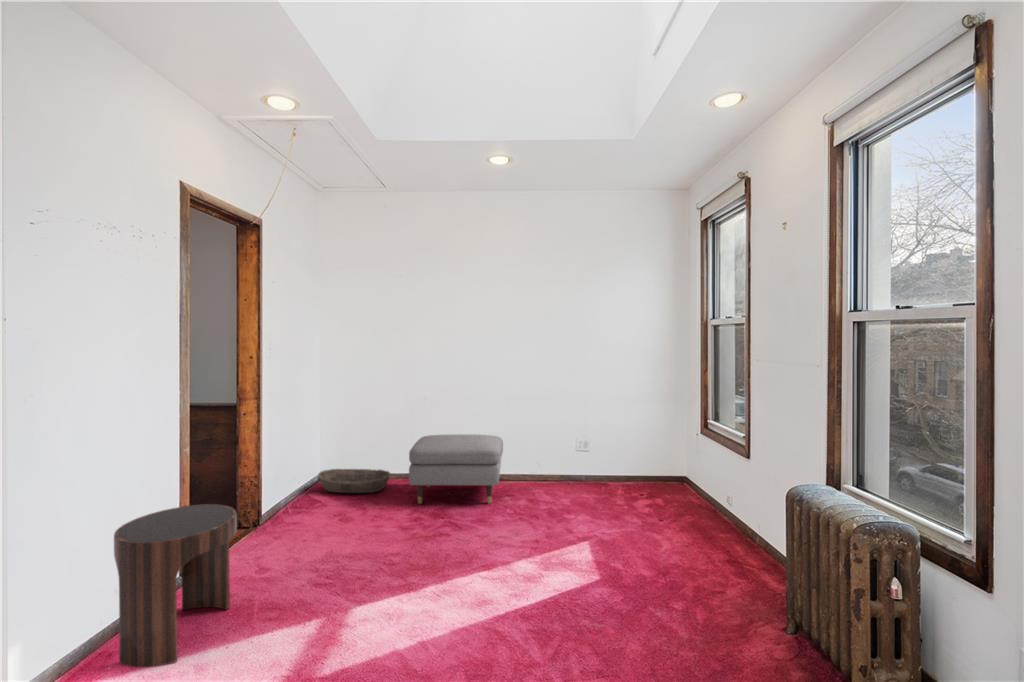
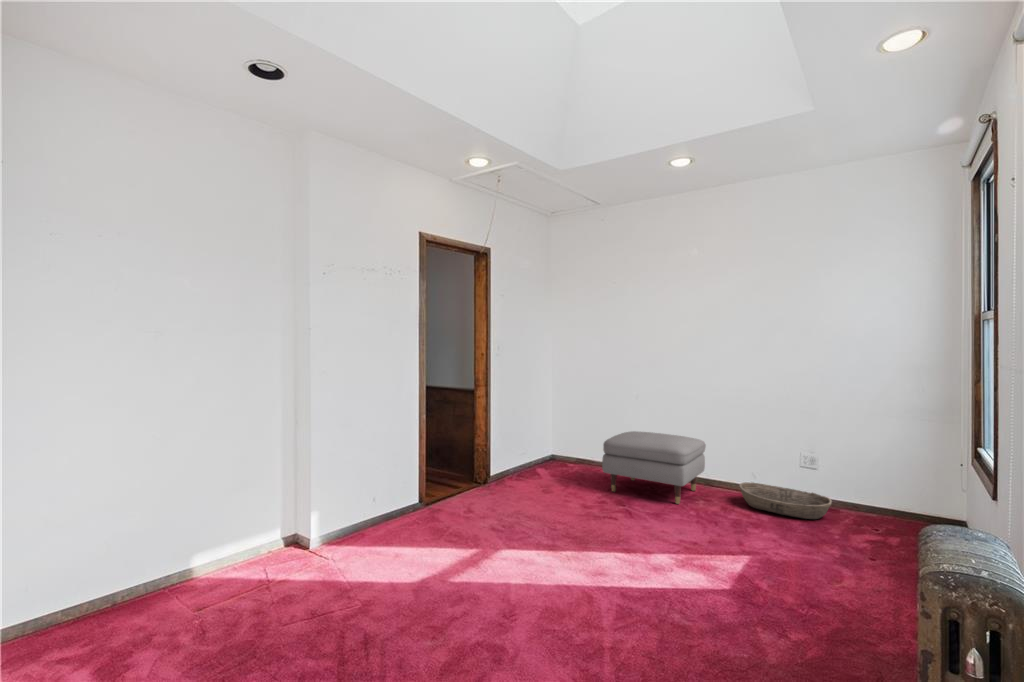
basket: present [318,469,390,493] -> present [740,482,832,519]
side table: present [114,504,237,667] -> none [369,452,436,546]

